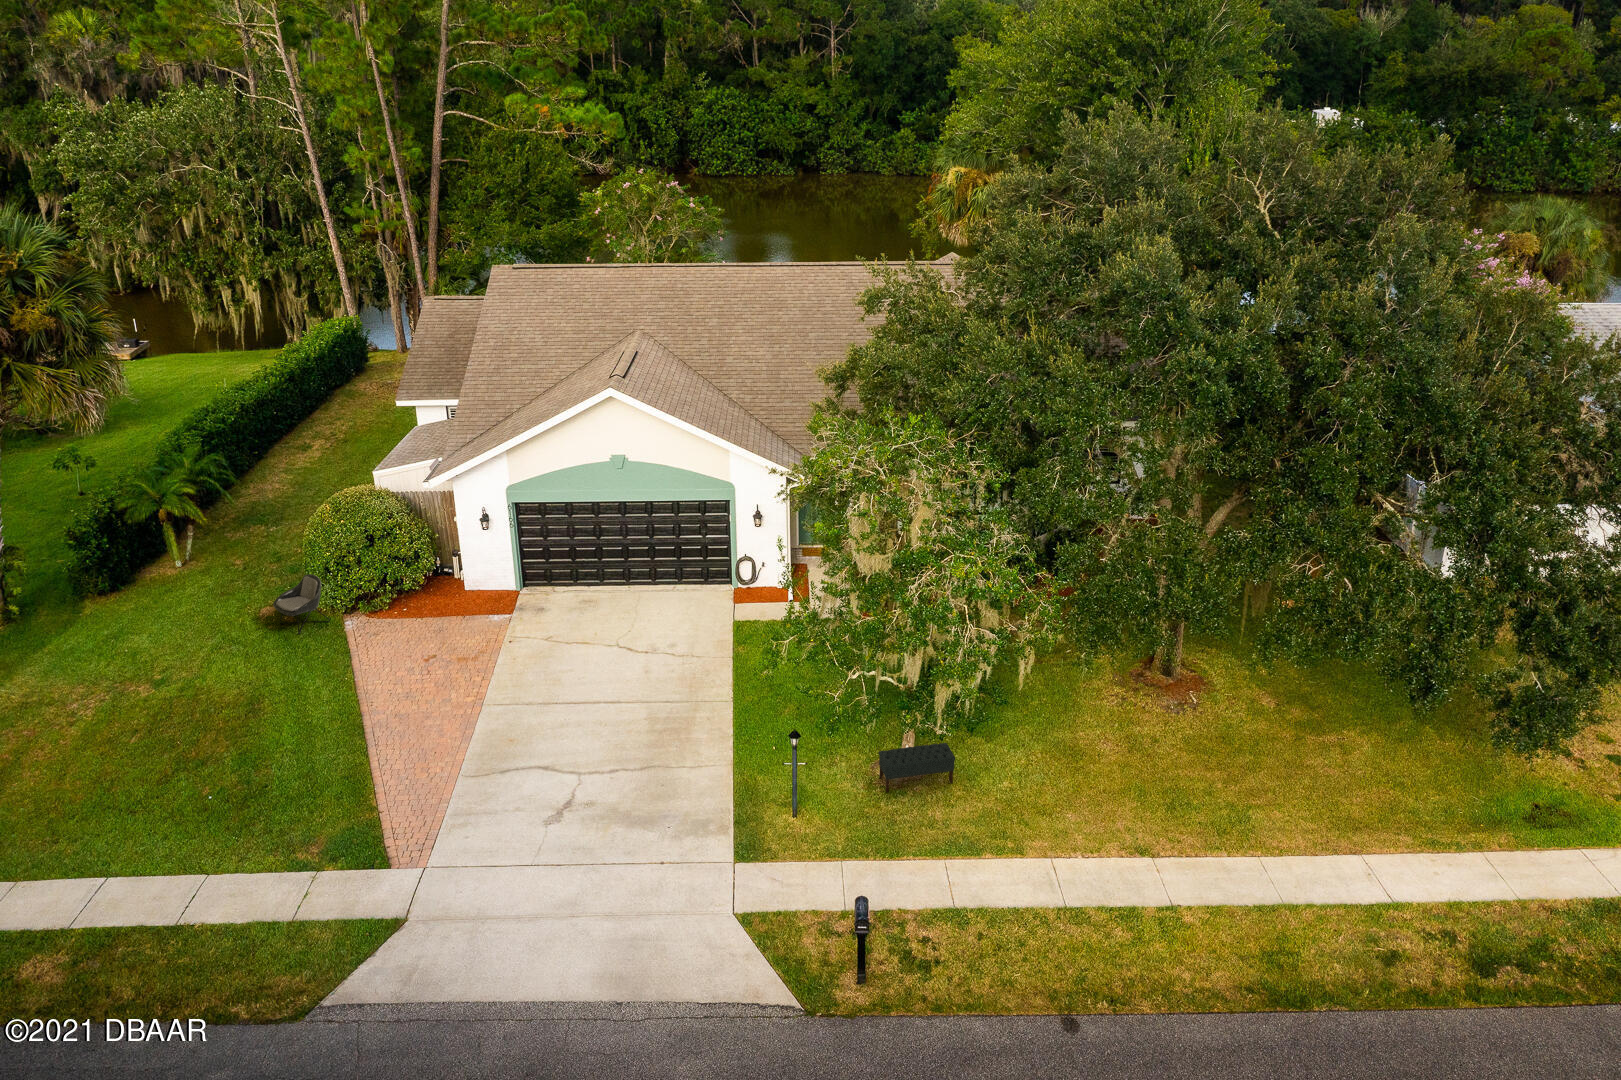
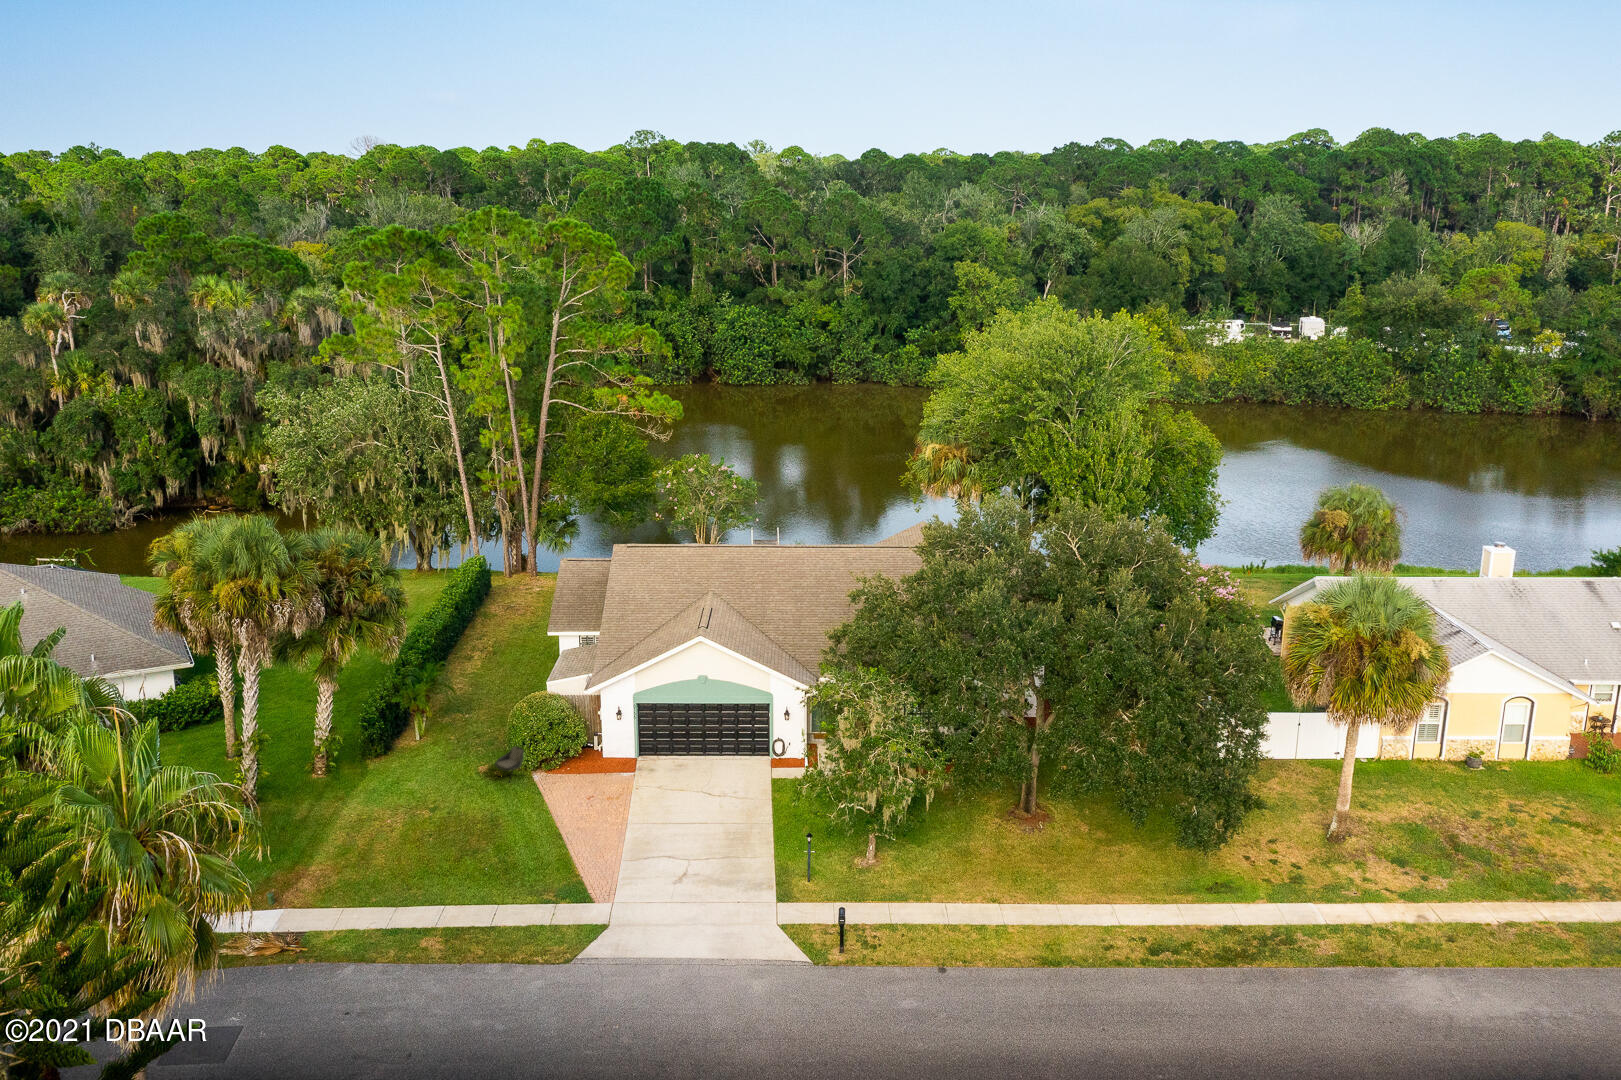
bench: present [879,743,955,792] -> none [855,845,897,872]

